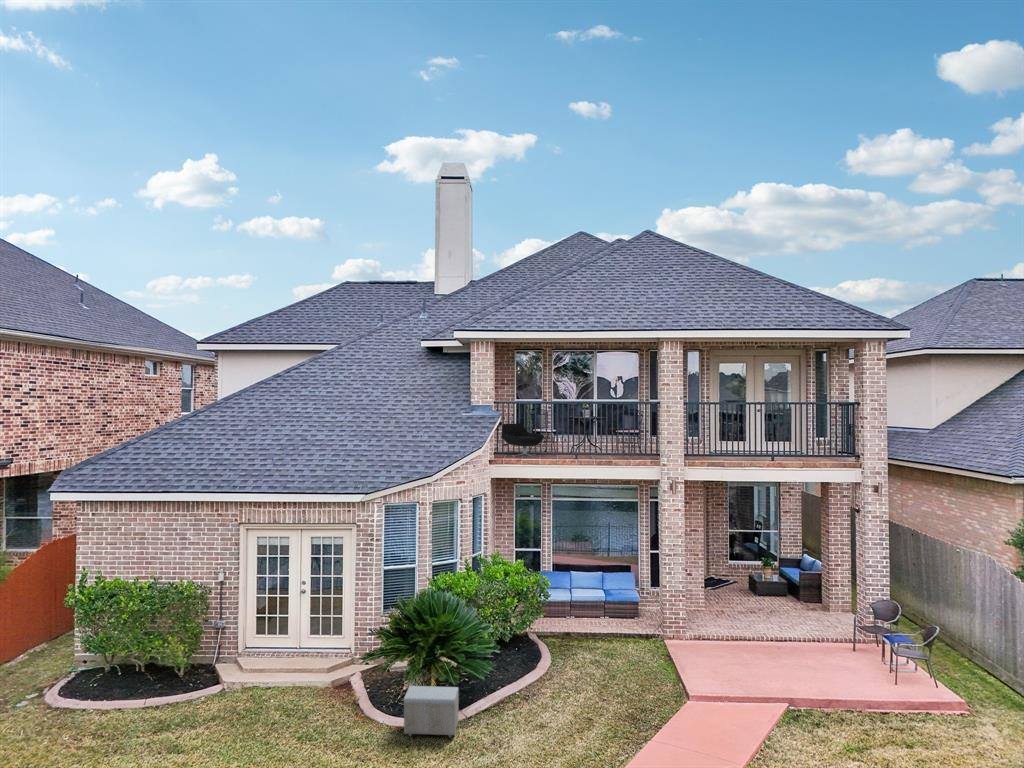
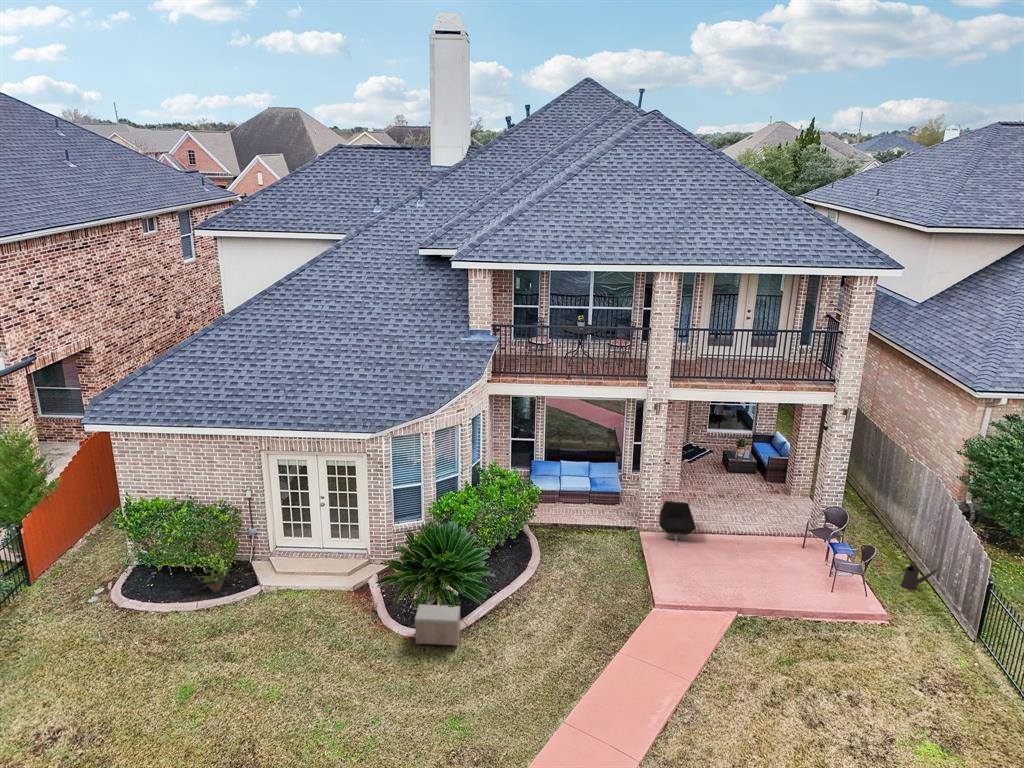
lounge chair: present [502,423,544,456] -> present [659,501,696,547]
watering can: none [970,646,1015,682] -> present [899,562,938,590]
decorative plant: none [148,664,189,691] -> present [199,570,228,592]

